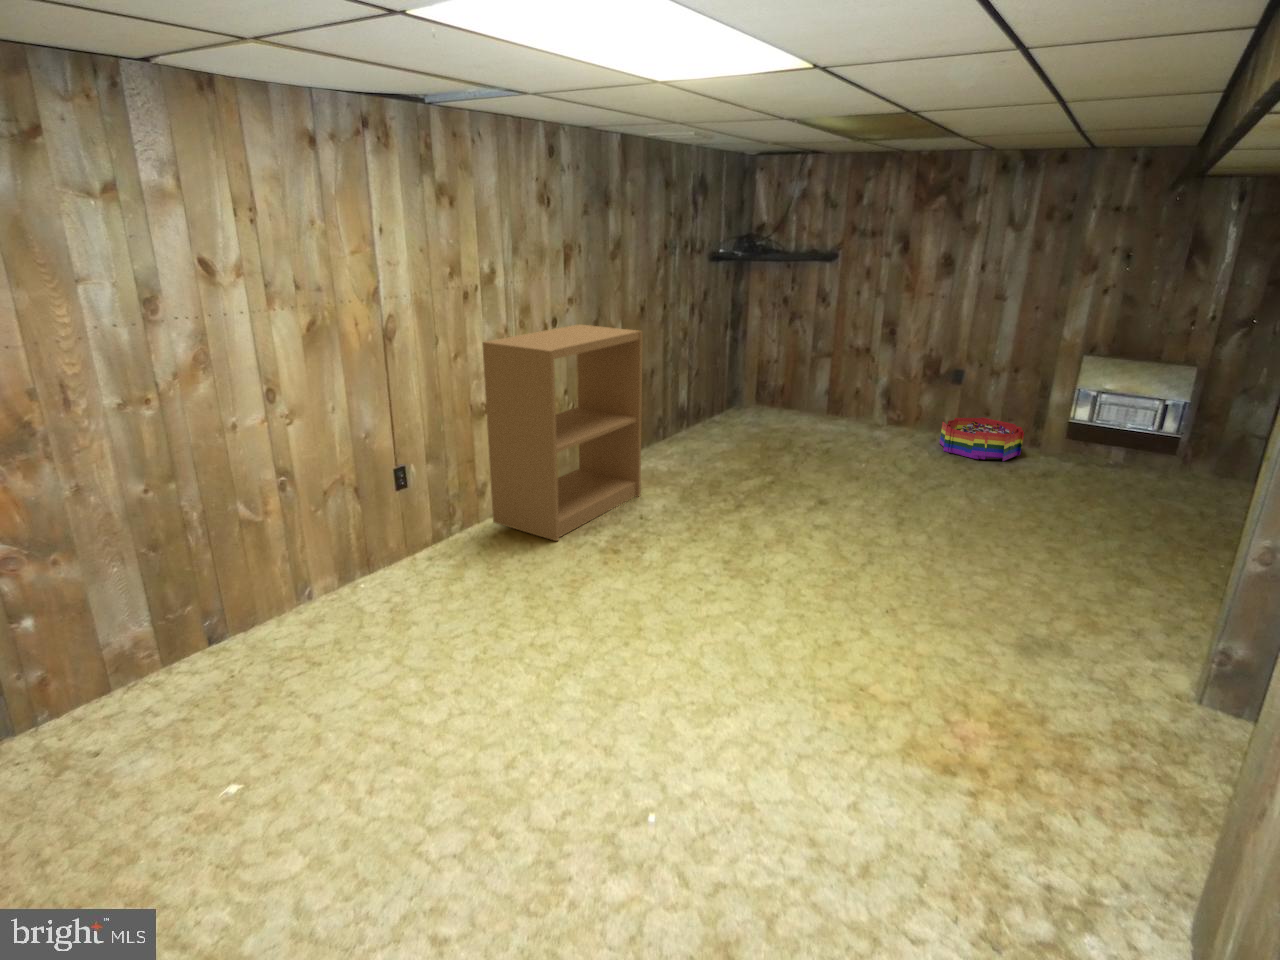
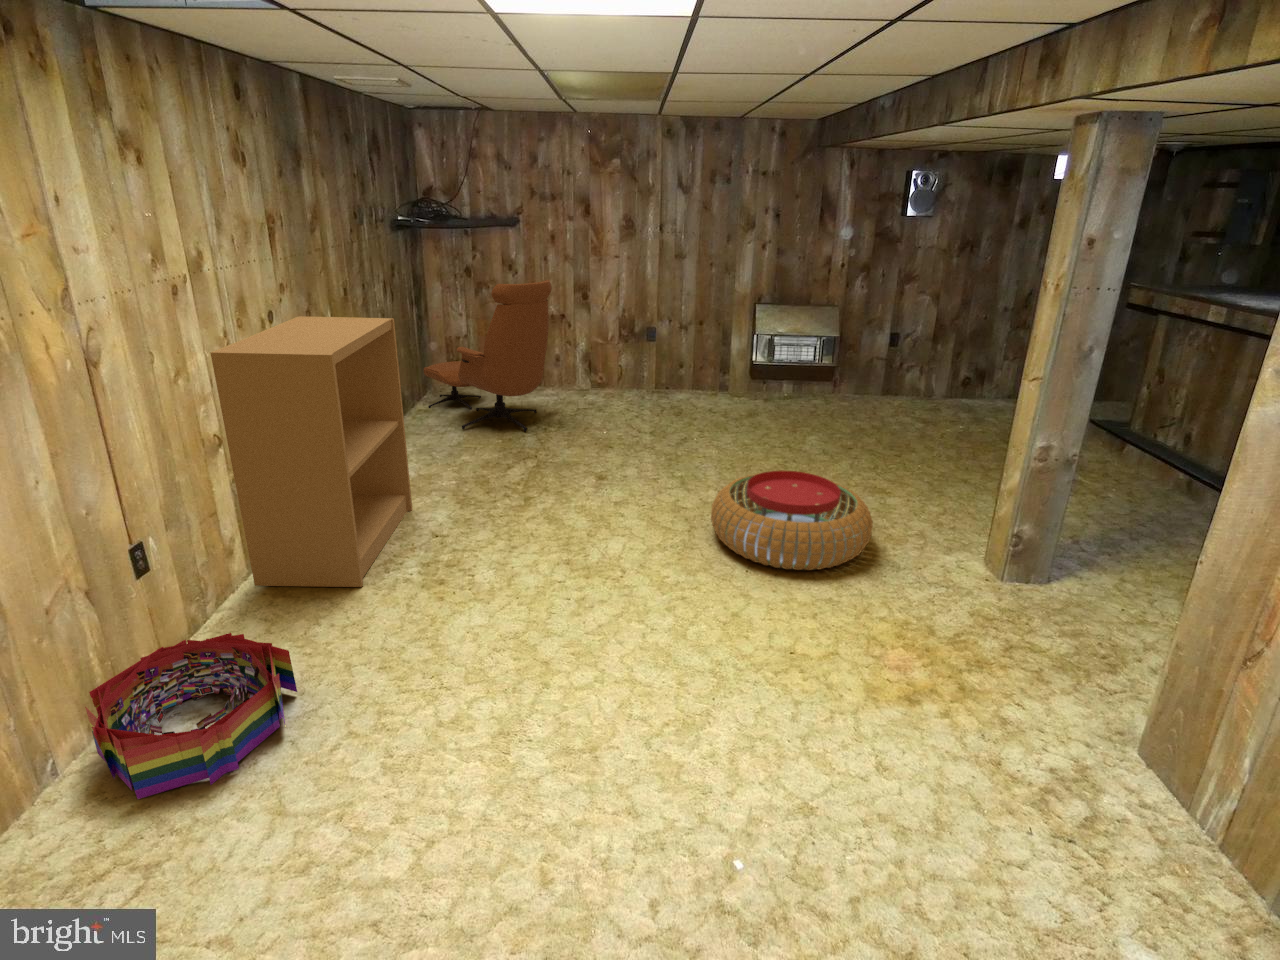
lounge chair: none [723,310,833,452] -> present [424,280,552,431]
storage bin: present [939,418,1024,461] -> present [85,633,297,799]
pouf: none [879,526,1072,641] -> present [711,470,873,570]

